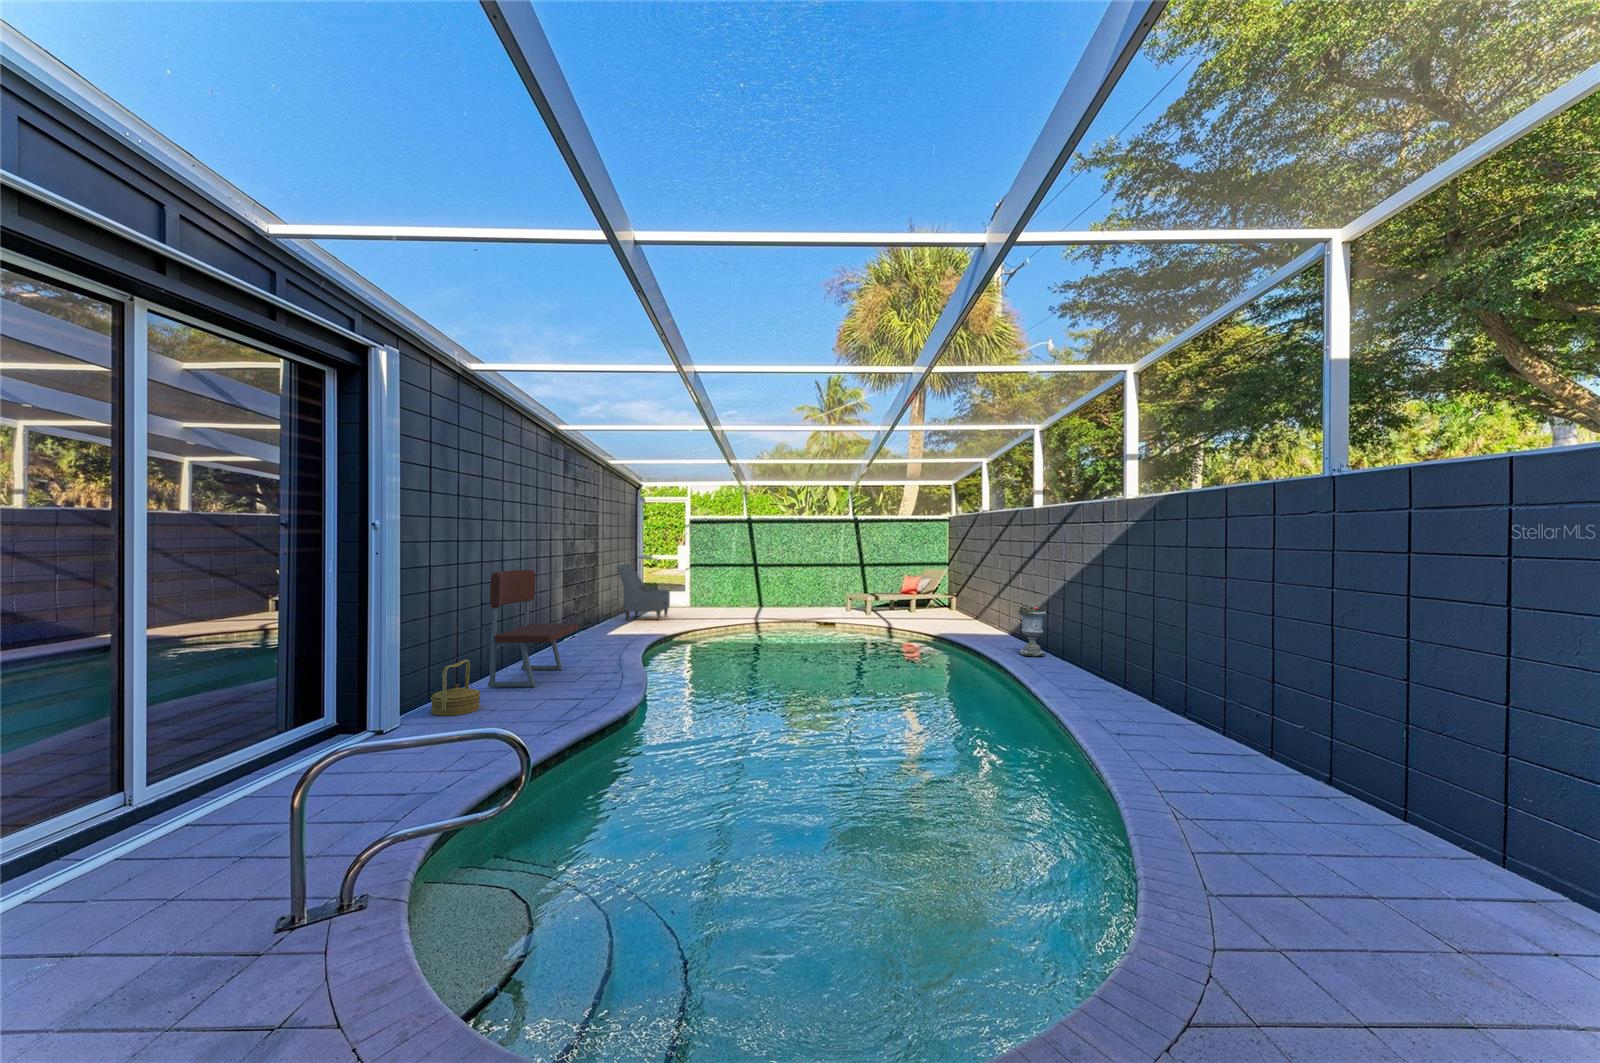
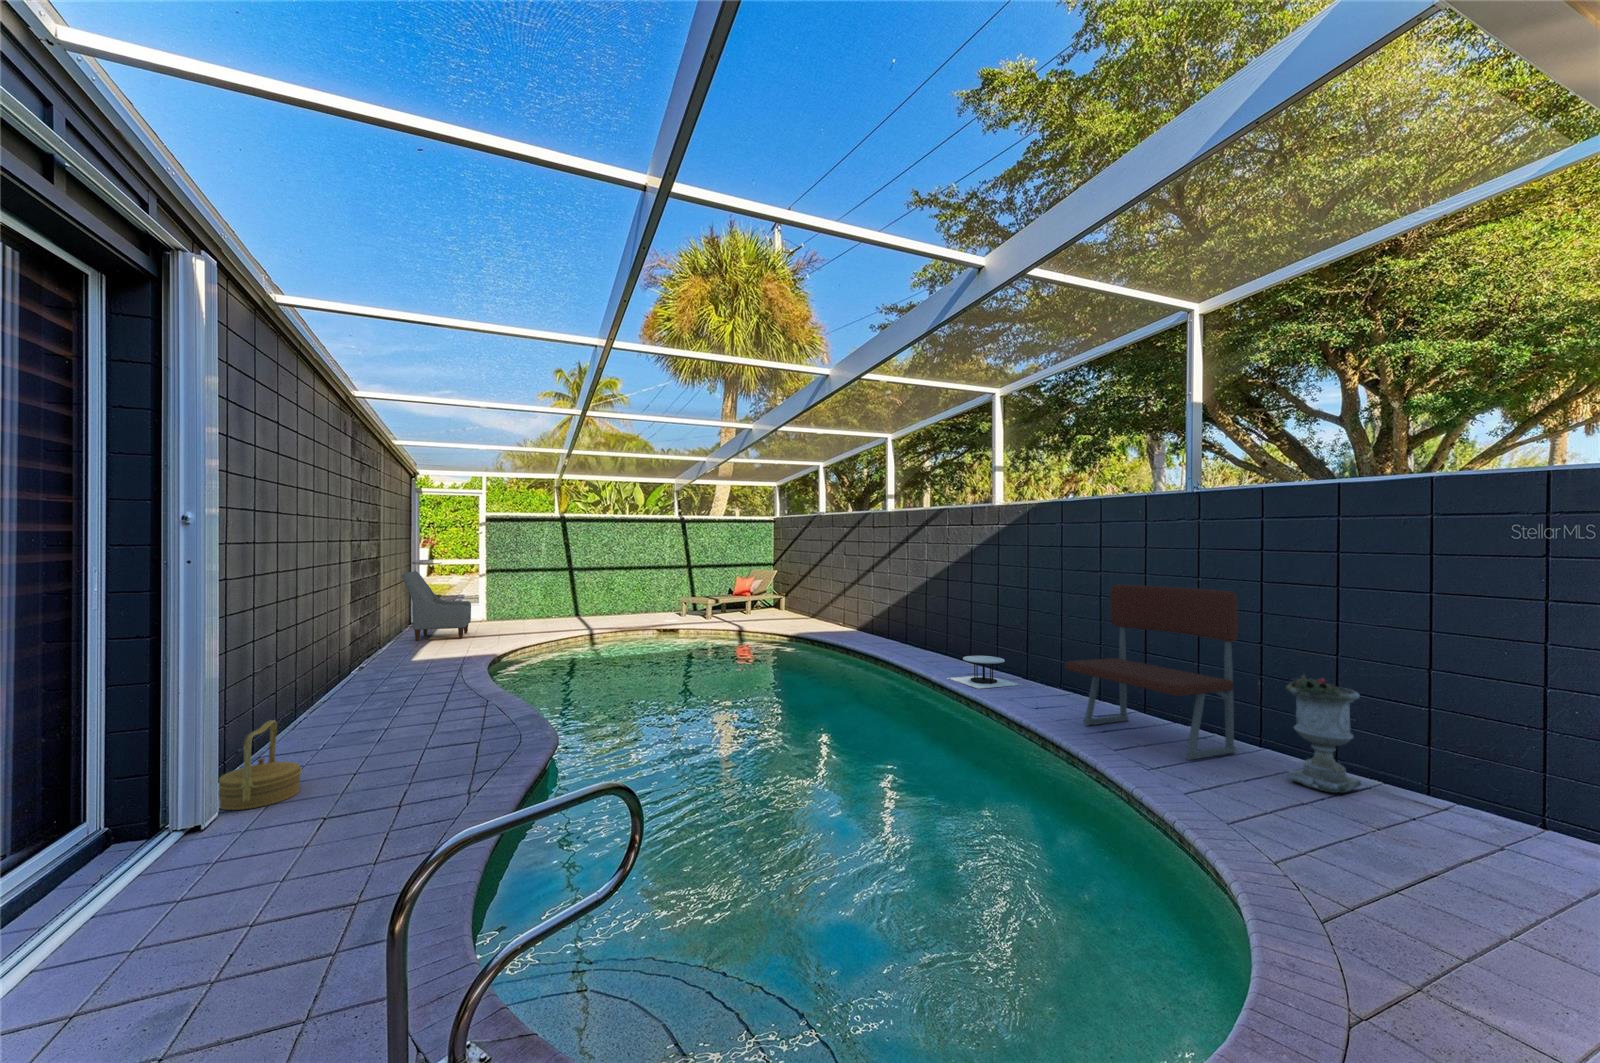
bench: present [488,570,578,687] -> present [1065,585,1238,760]
planter: present [1018,605,1046,657] -> present [1286,674,1361,793]
side table: none [1053,662,1135,697] -> present [948,656,1022,689]

